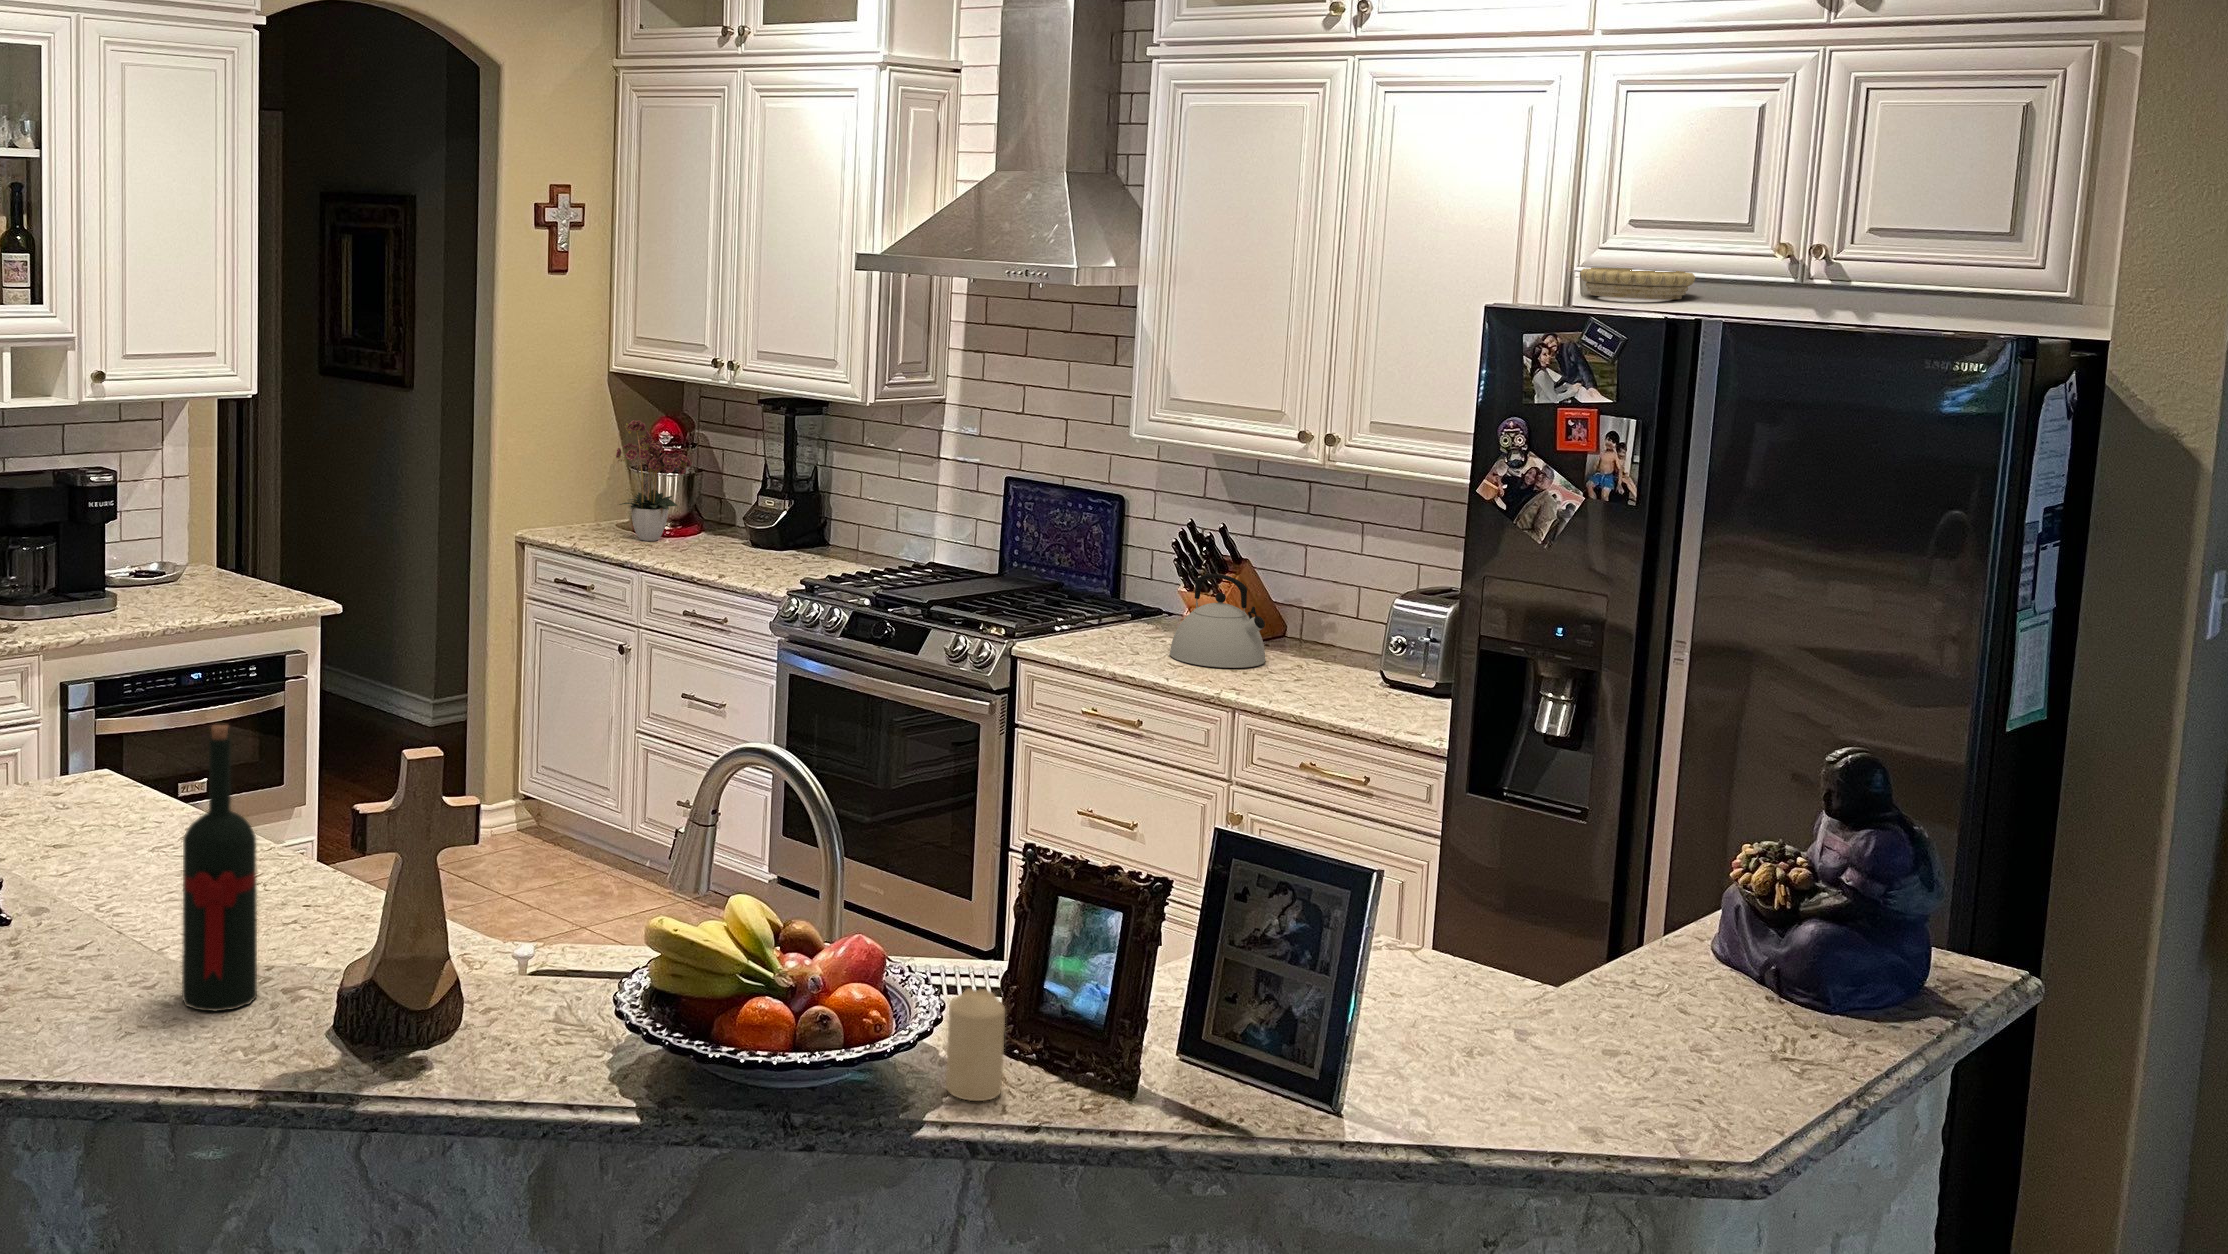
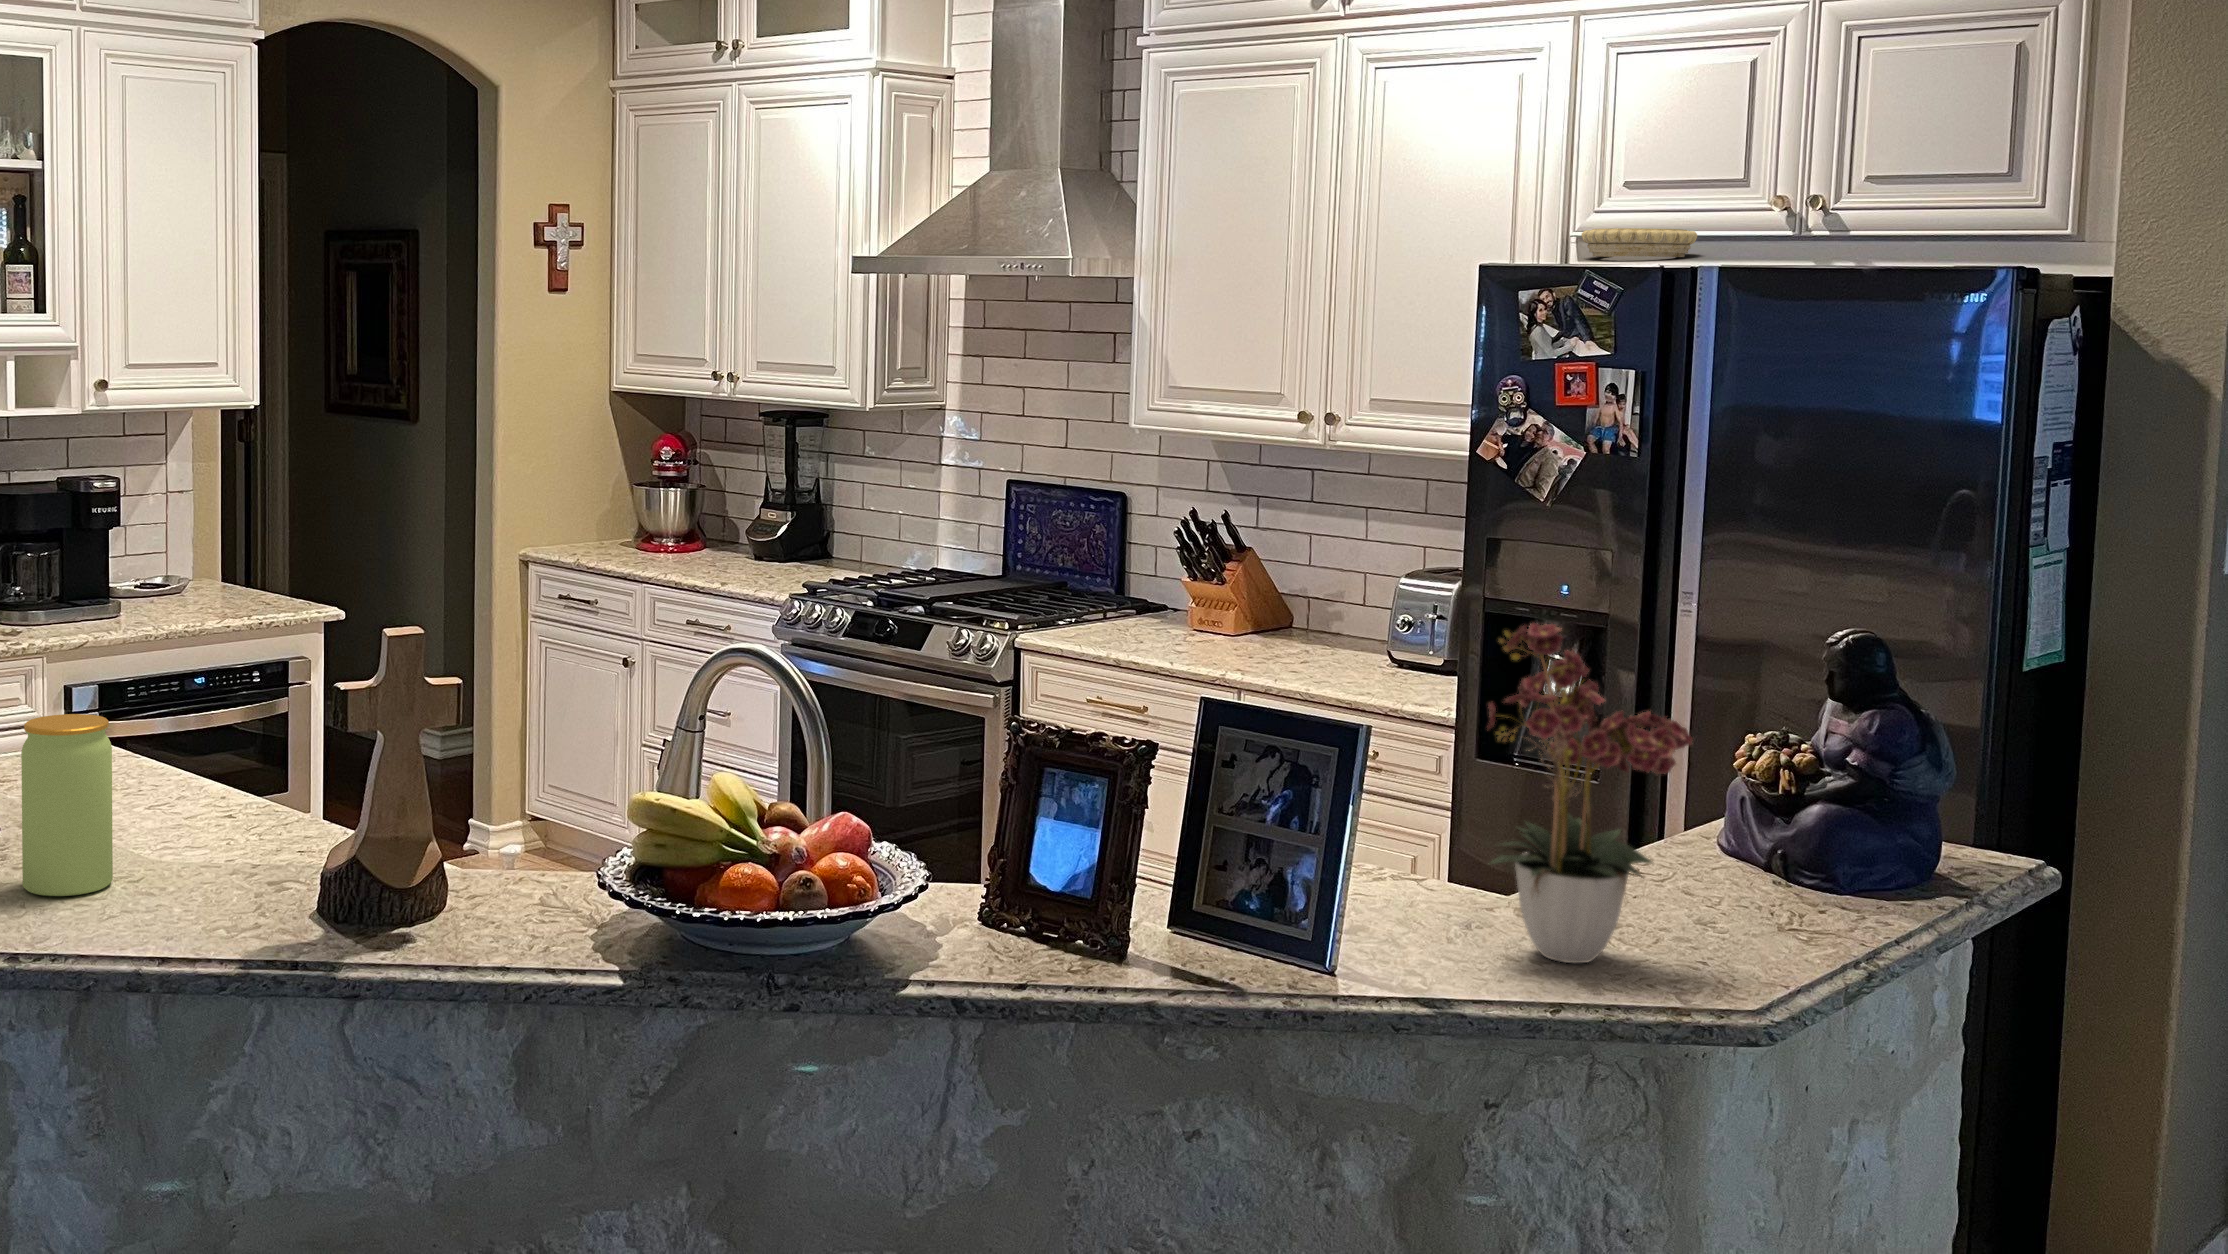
flower arrangement: present [616,420,692,541] -> present [1488,623,1692,963]
kettle: present [1170,574,1266,668] -> none [1180,562,1278,655]
wine bottle: present [182,725,257,1011] -> none [172,615,247,902]
jar: none [31,816,122,1003] -> present [21,714,113,896]
candle: present [946,988,1005,1101] -> none [935,852,993,963]

